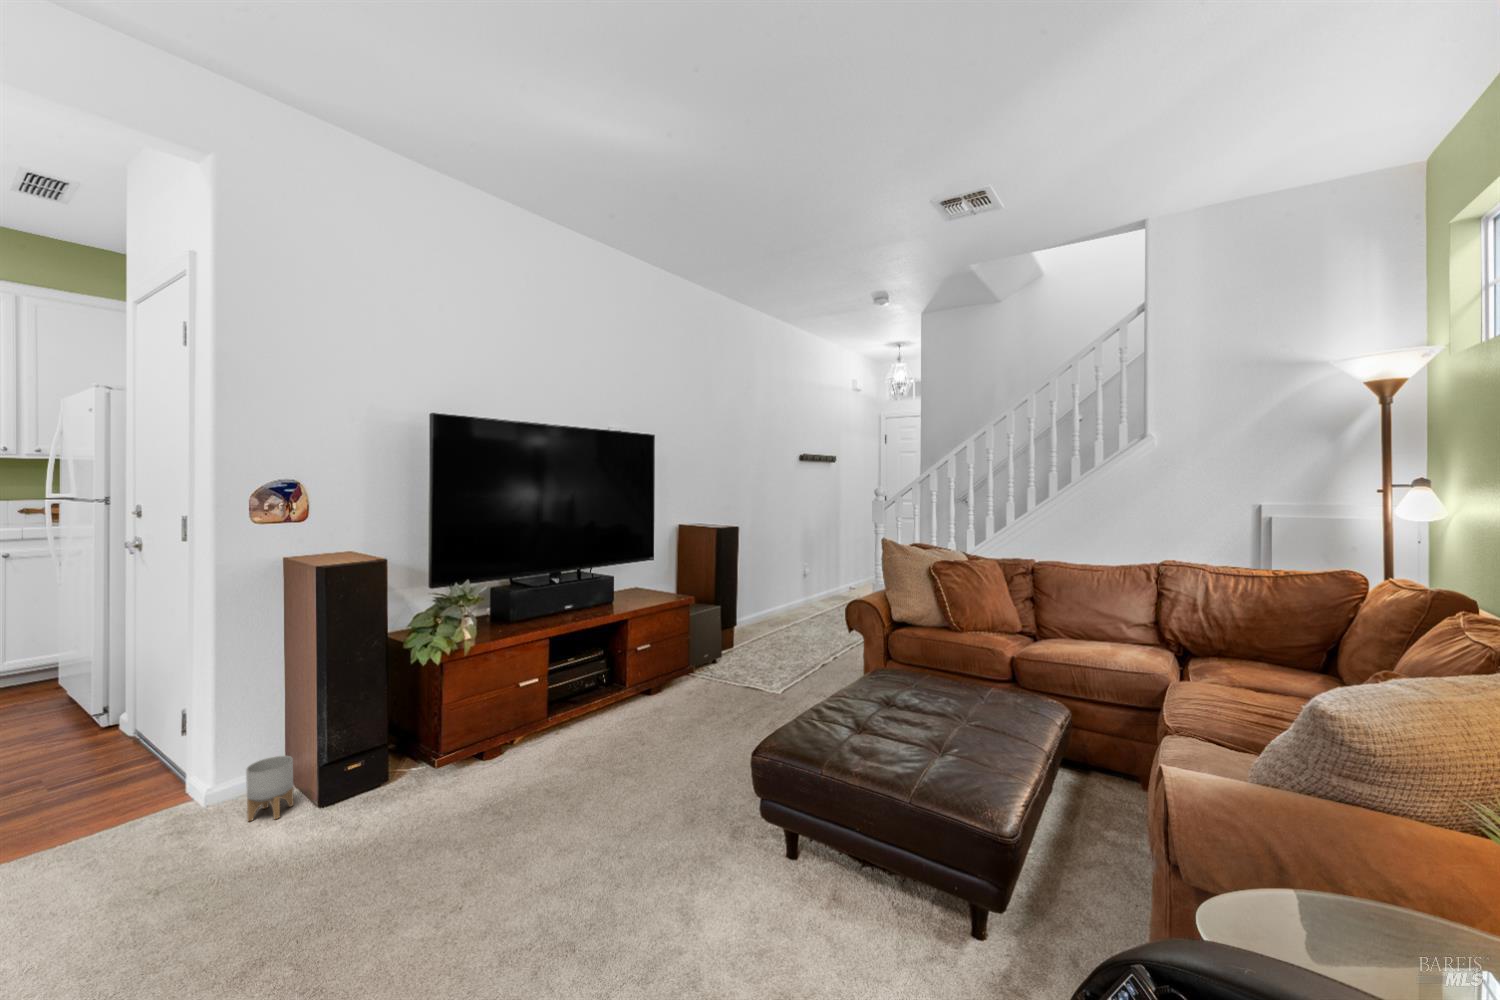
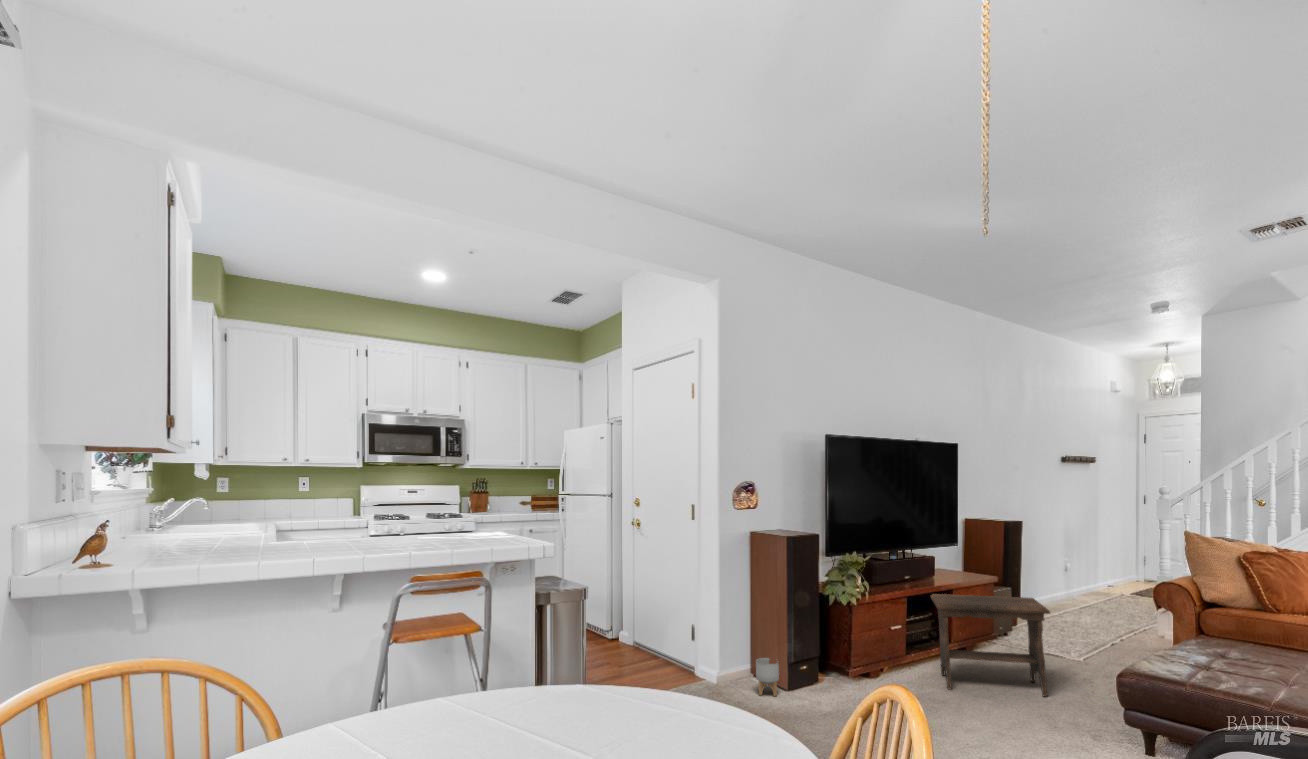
footstool: none [567,629,710,762] -> present [931,594,1050,696]

